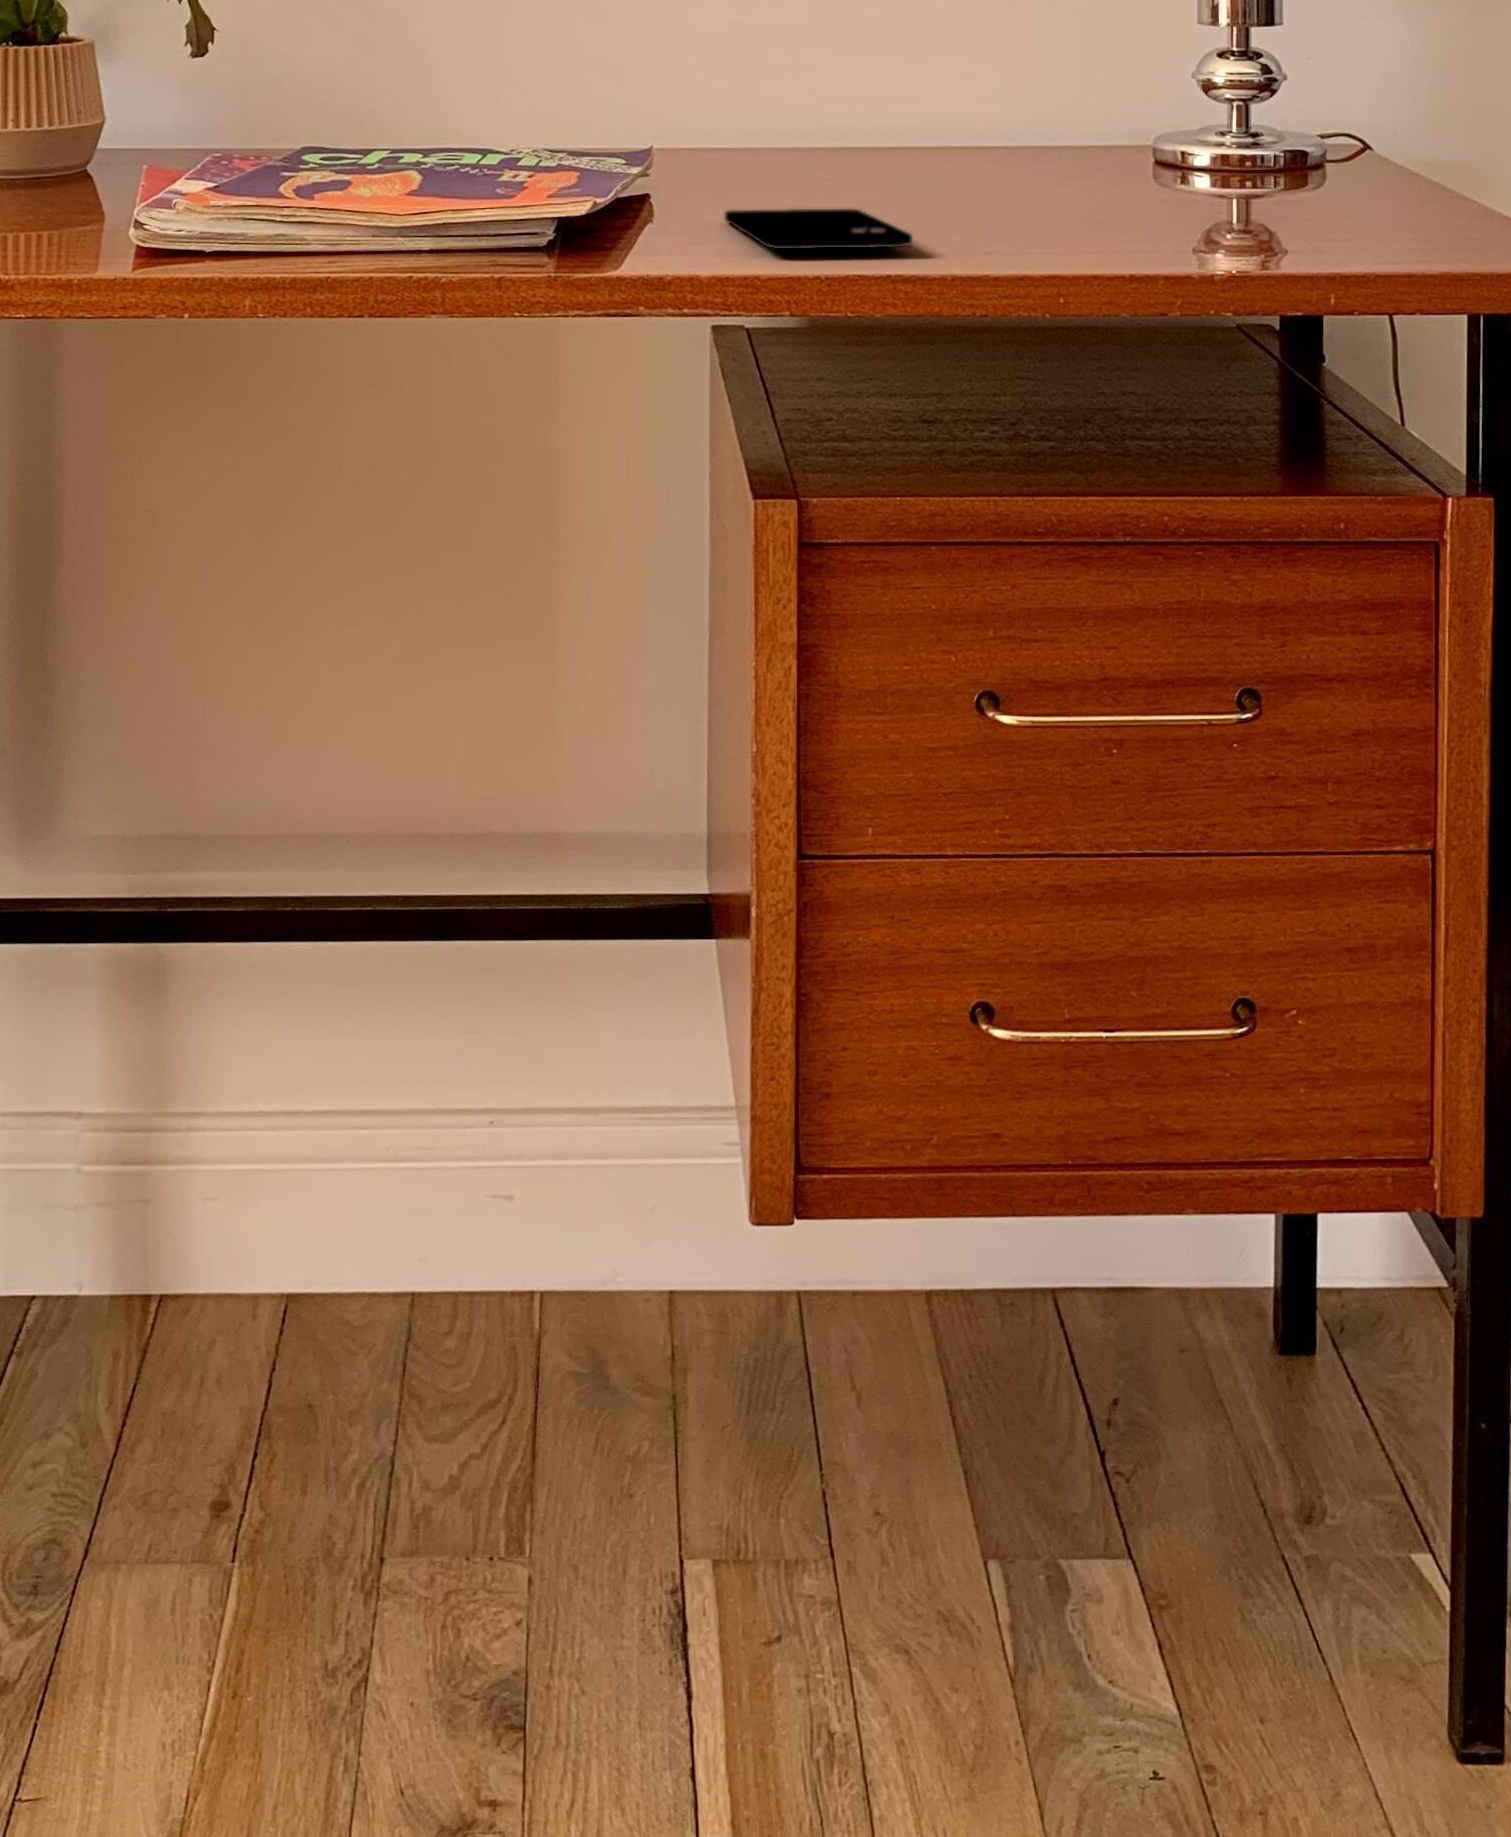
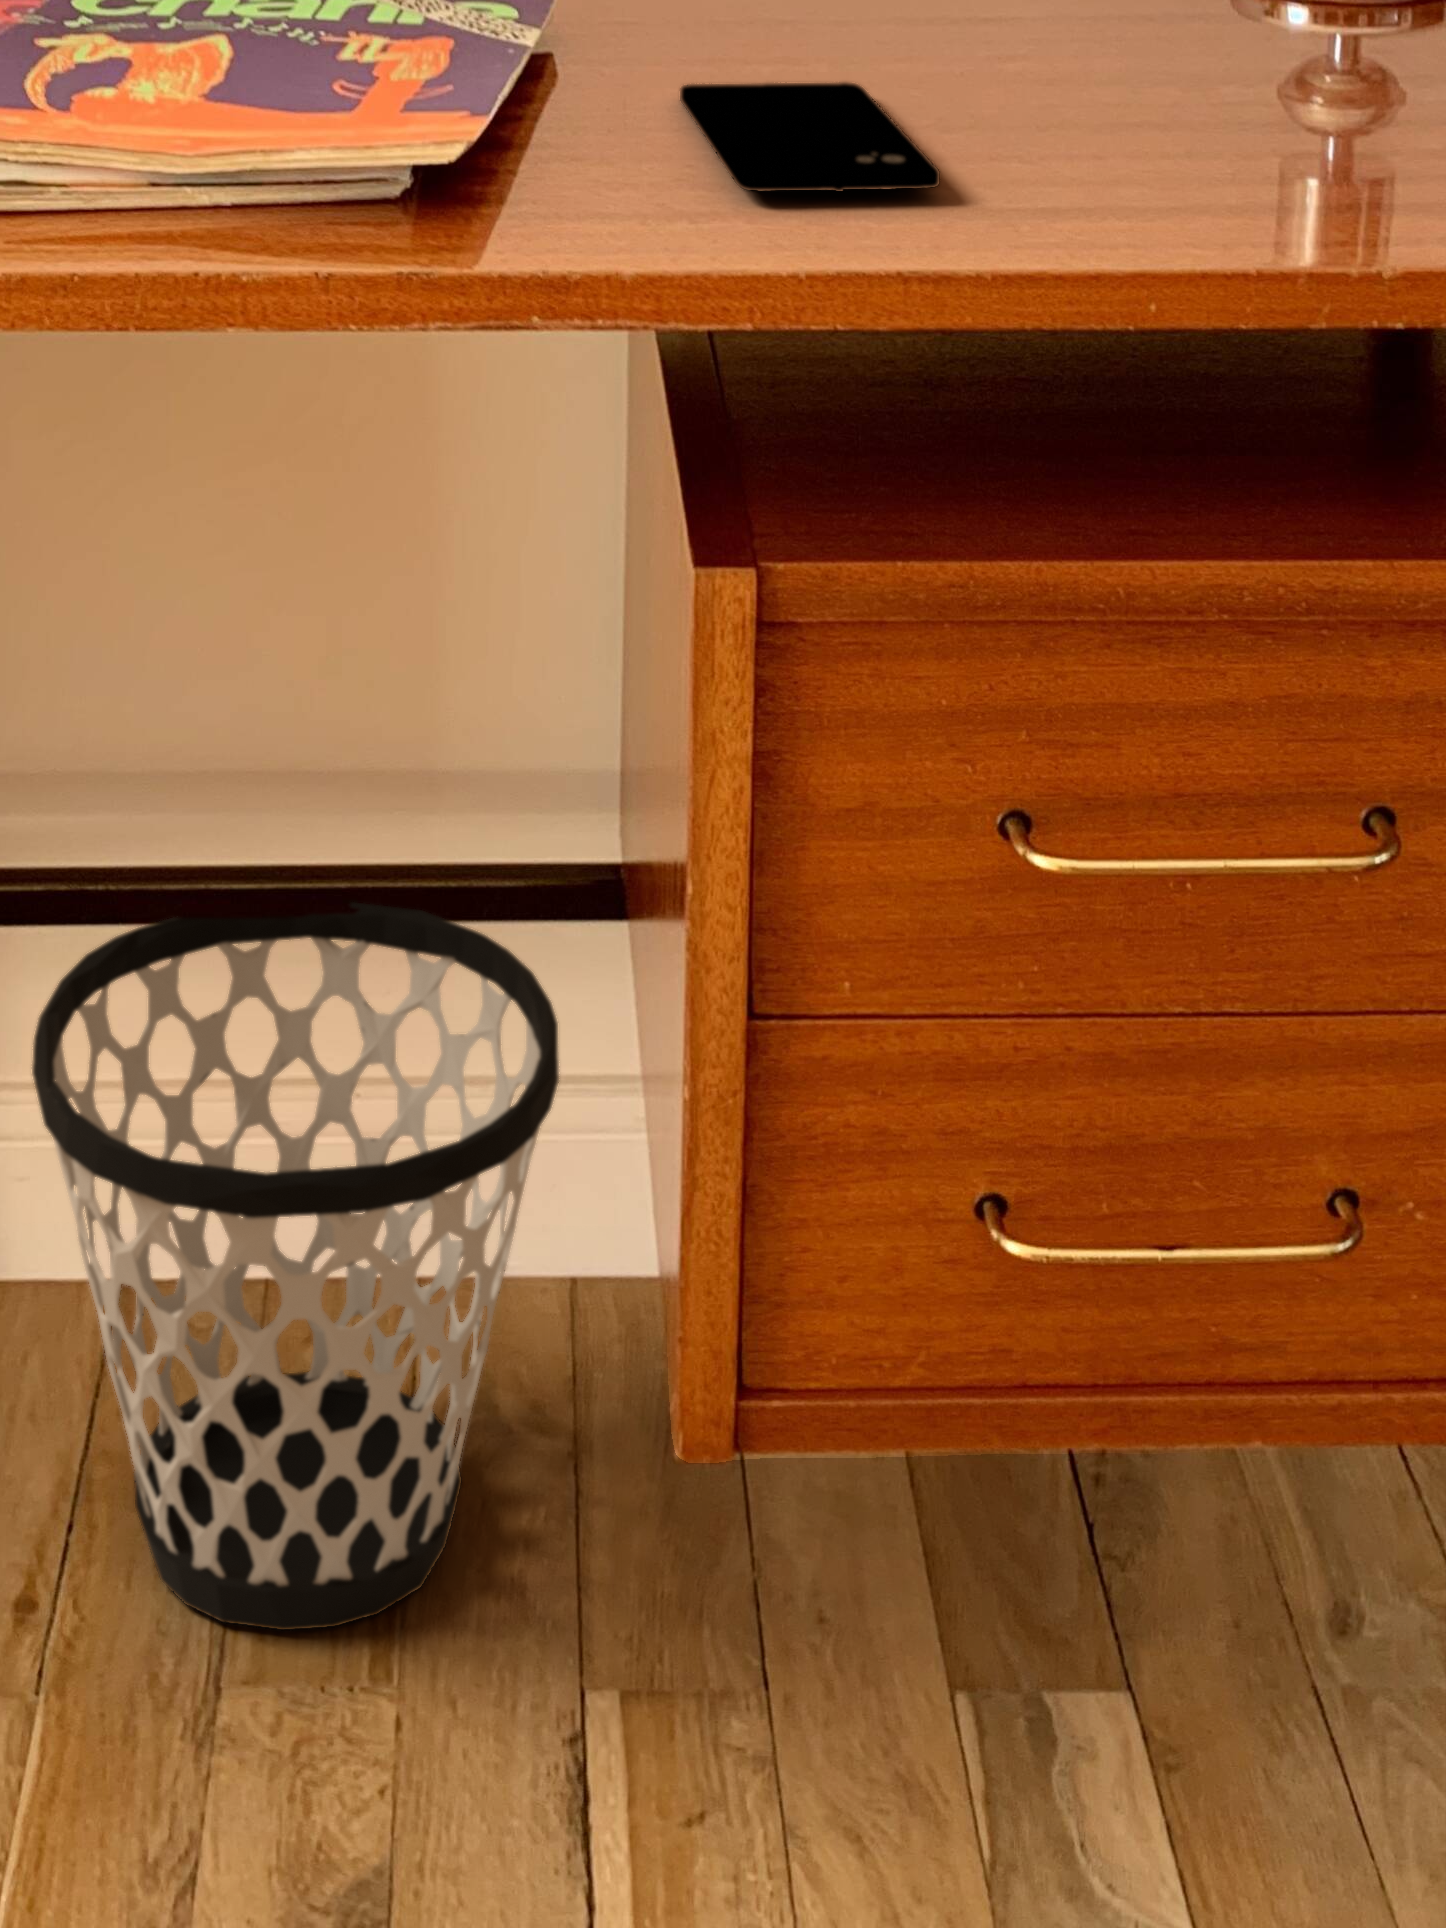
wastebasket: none [231,942,649,1522] -> present [32,903,559,1630]

